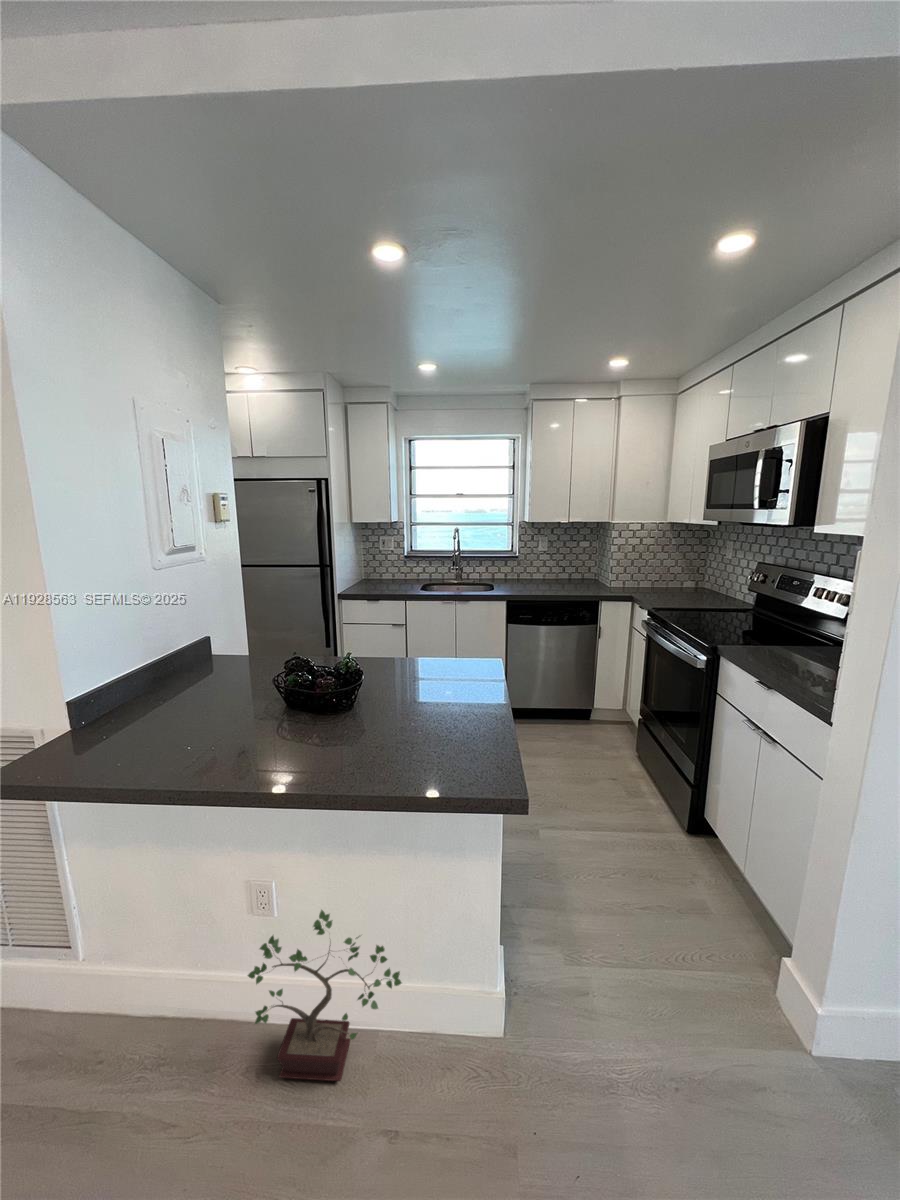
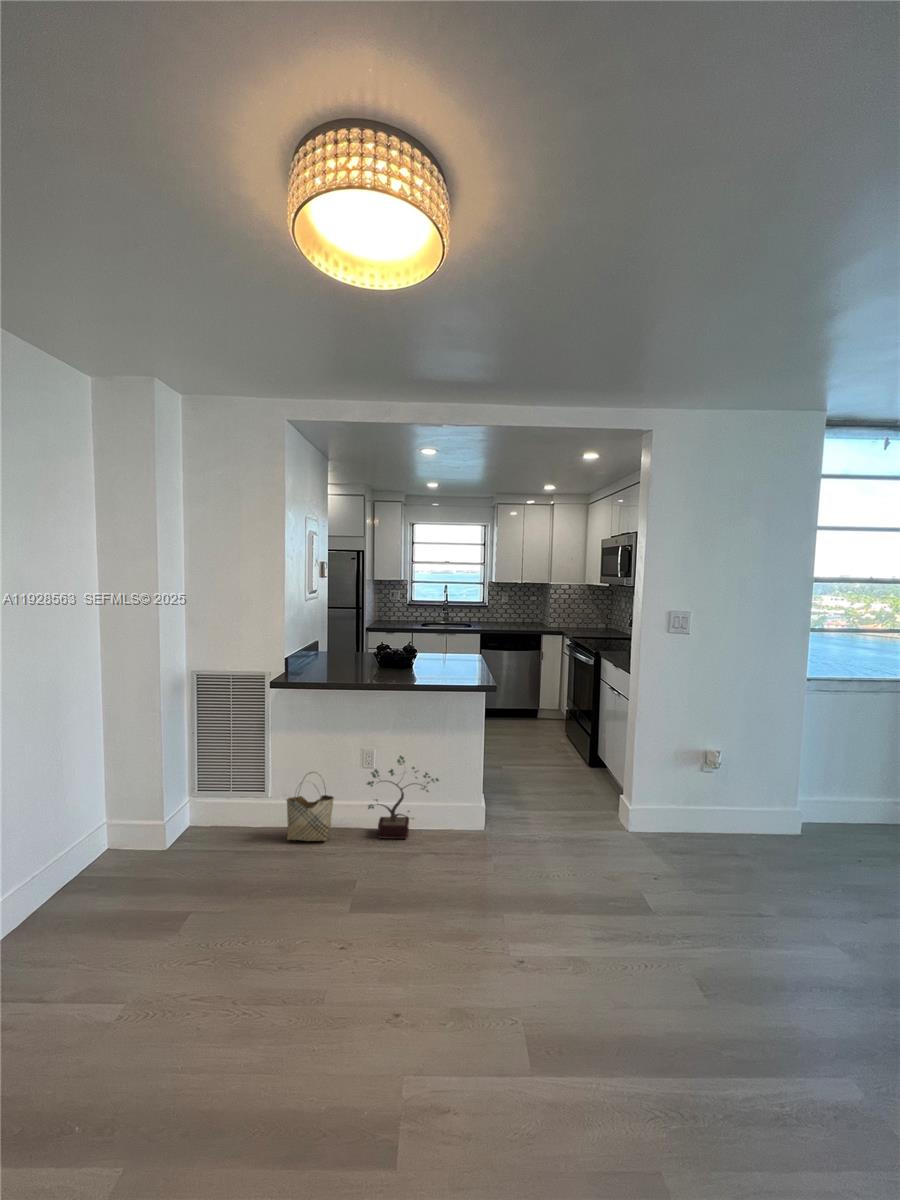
woven basket: none [80,937,188,1092] -> present [286,772,334,841]

